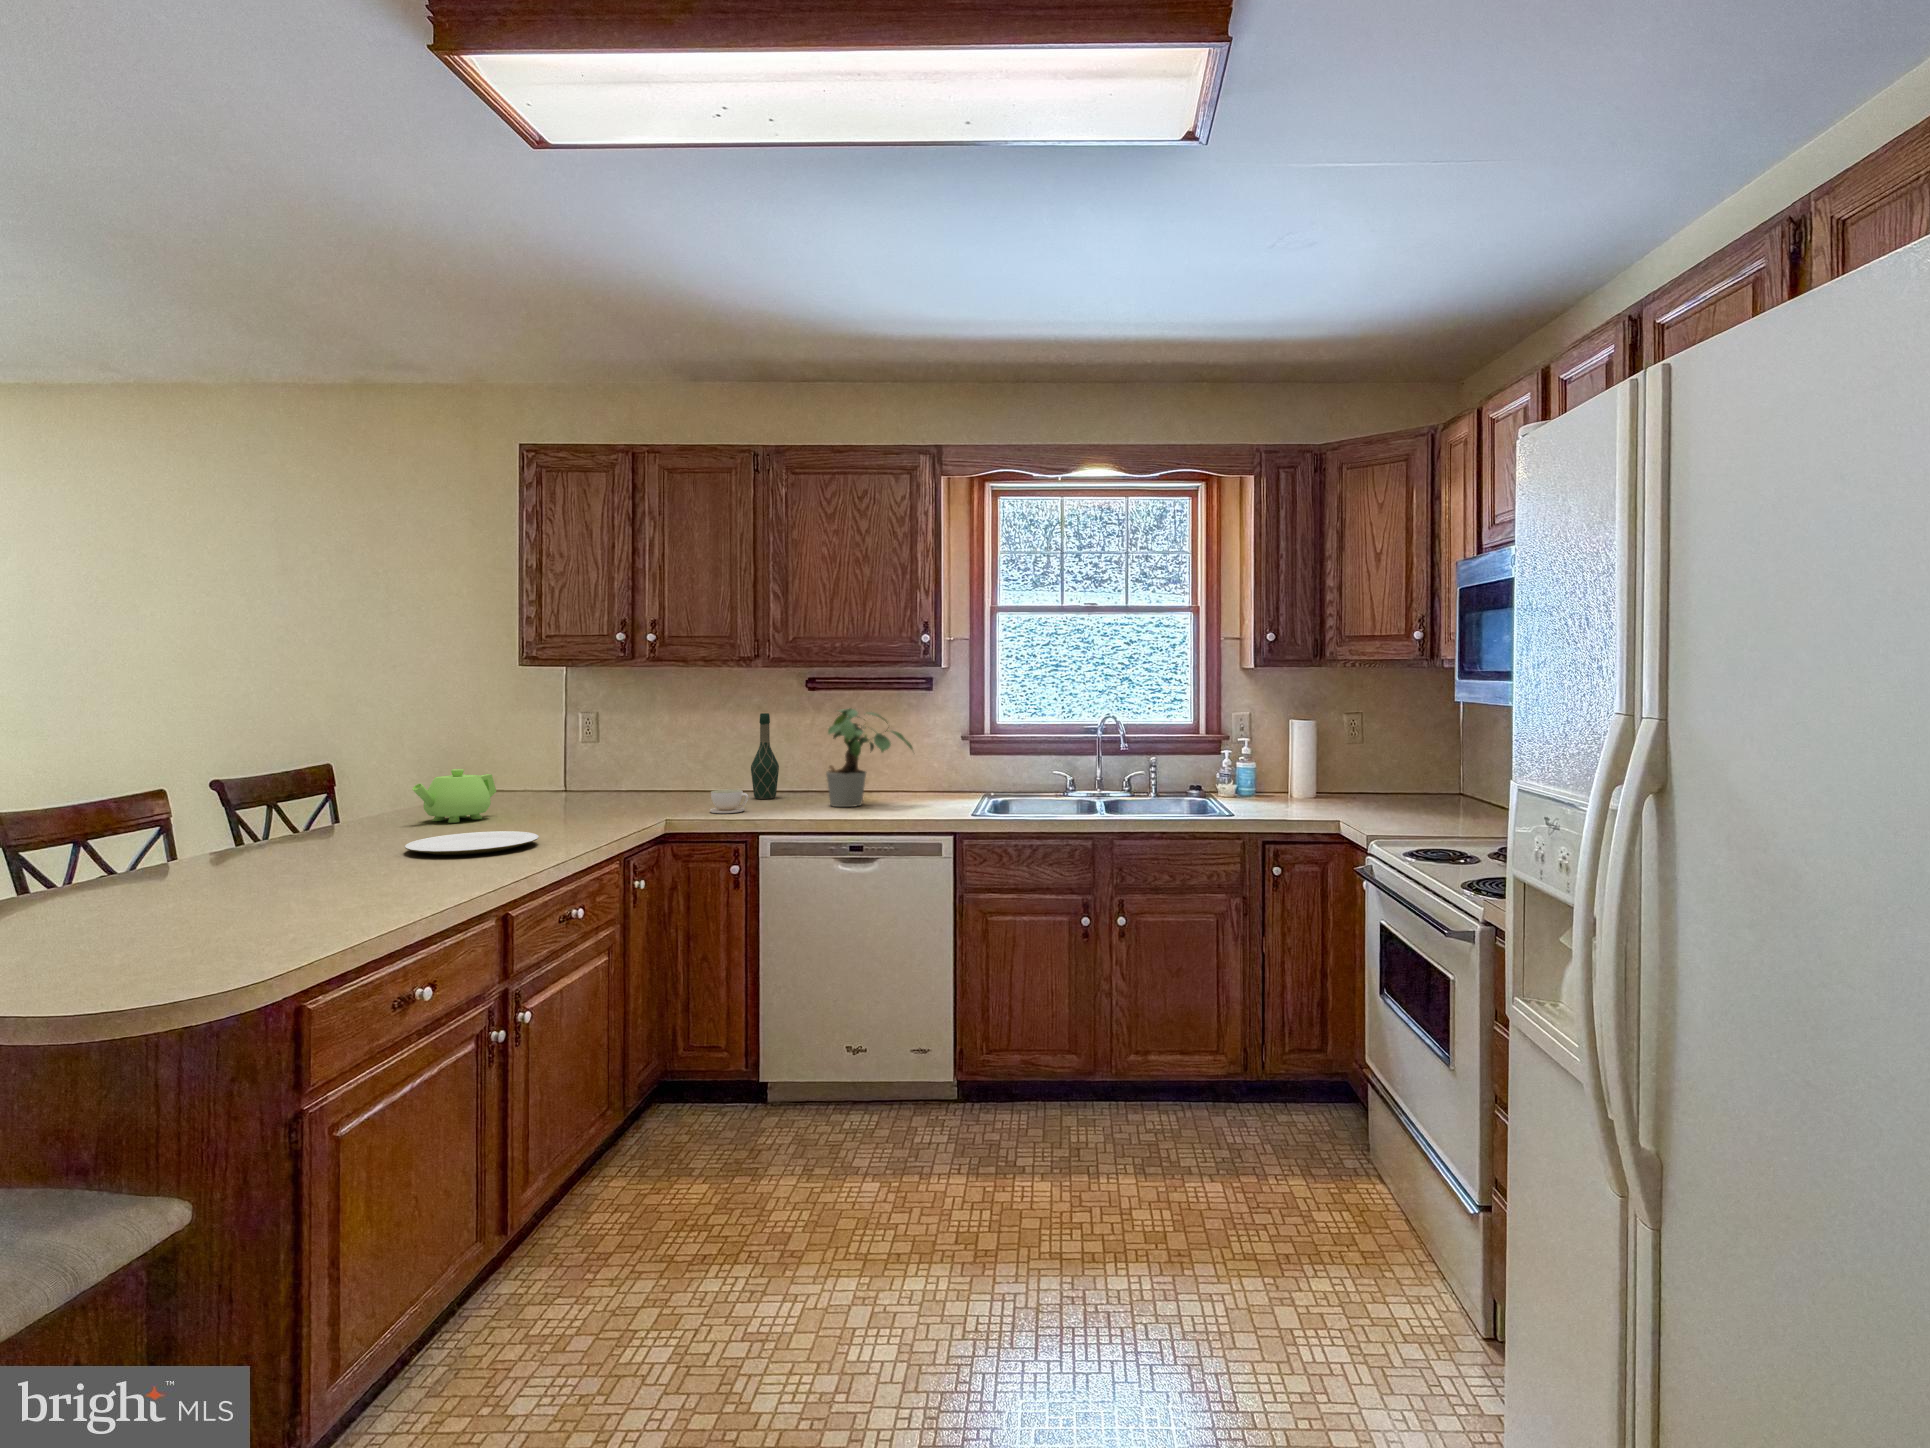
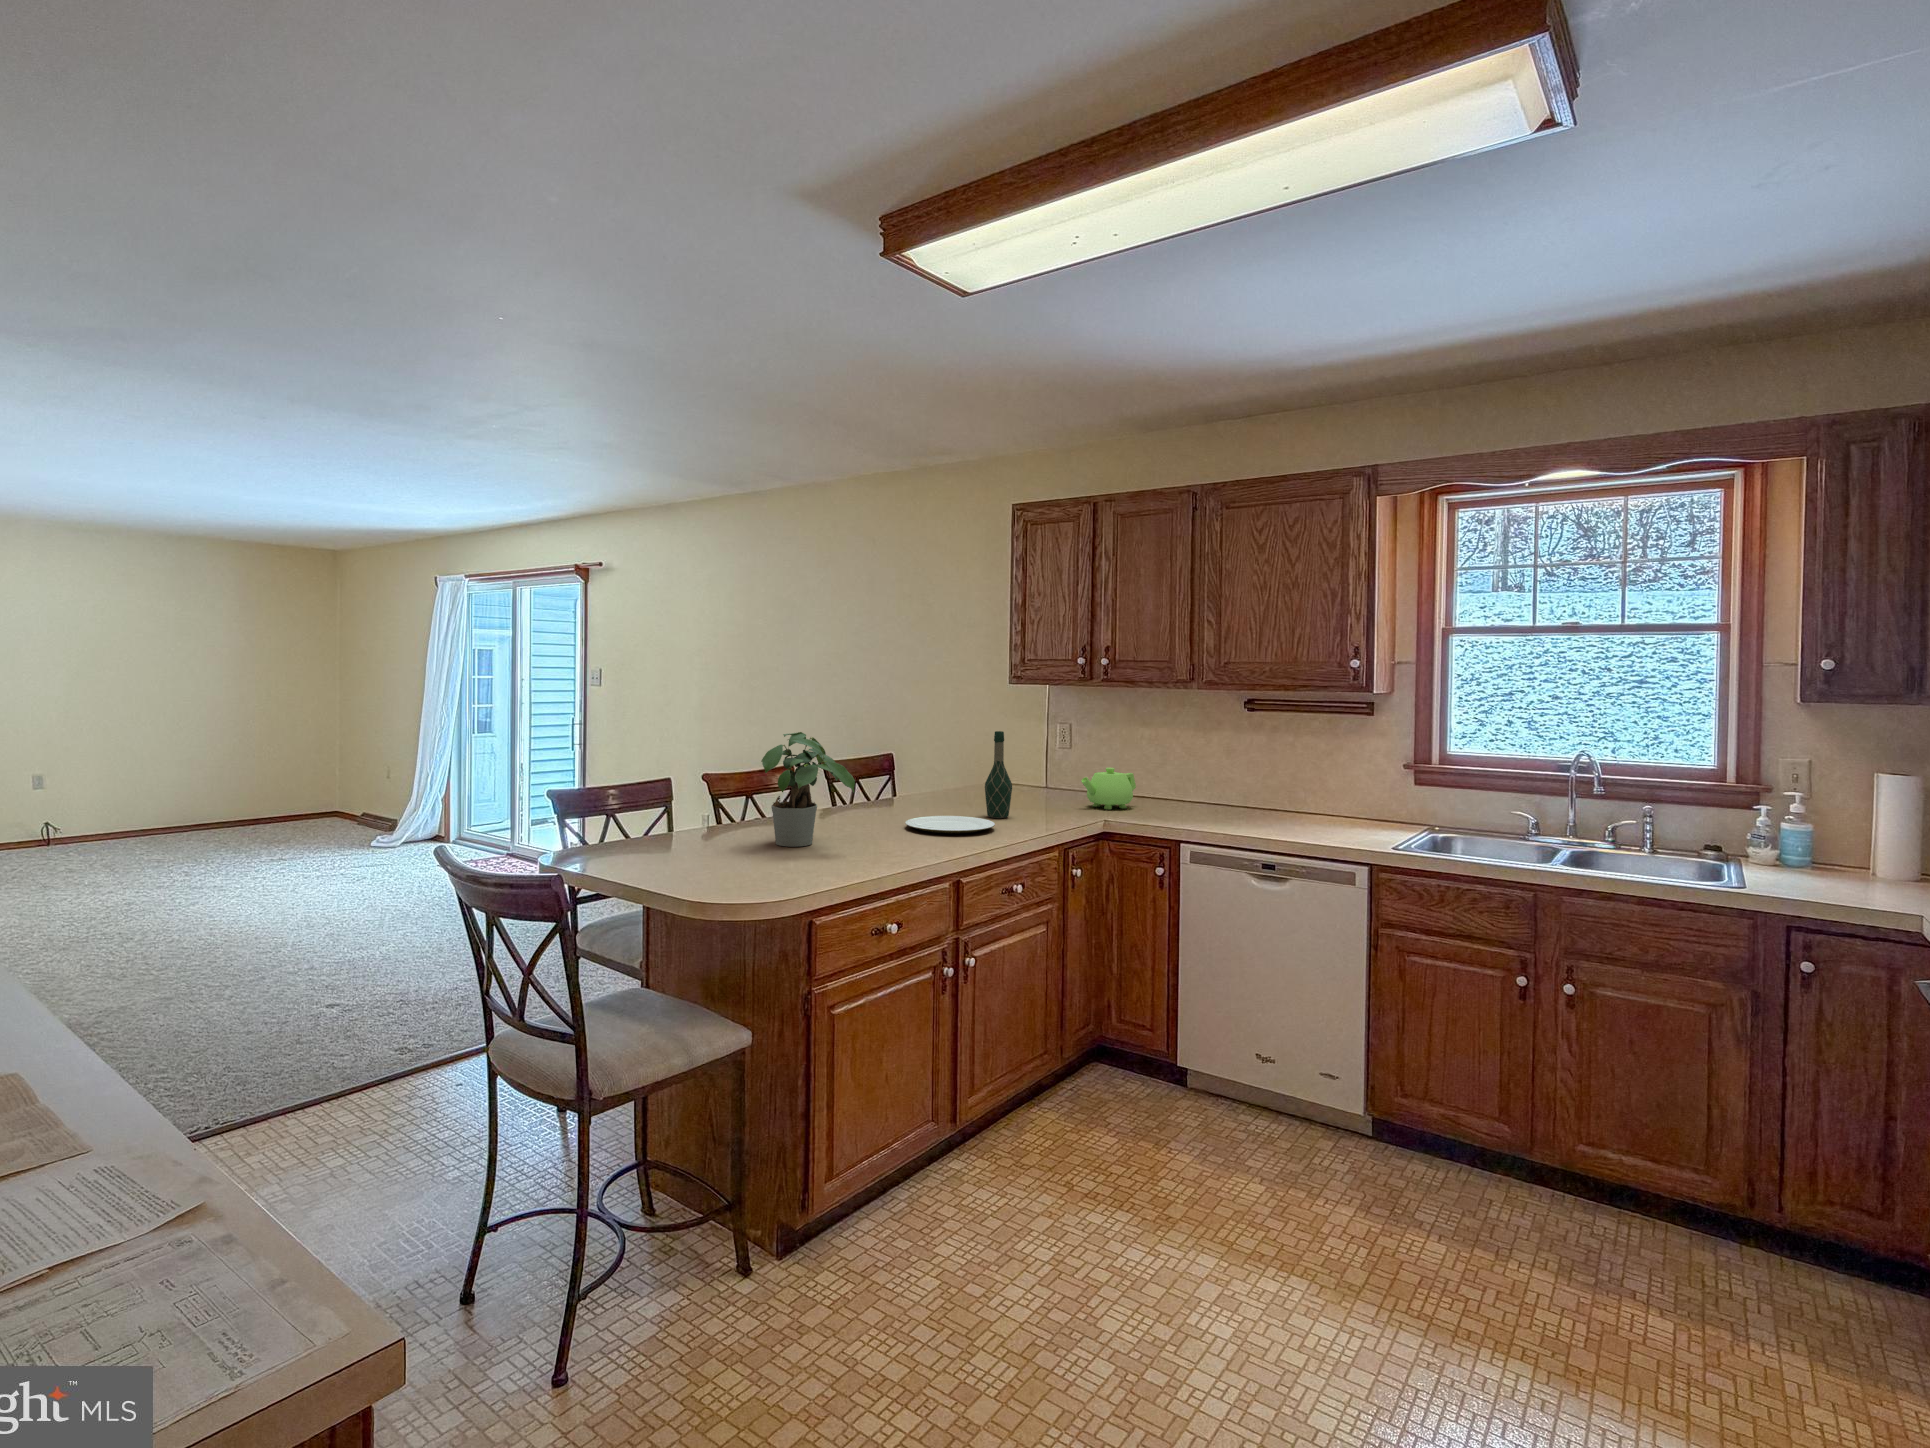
potted plant: present [826,708,913,807] -> present [761,732,855,847]
wine bottle: present [751,713,779,799] -> present [985,731,1012,818]
teapot: present [412,769,496,823] -> present [1081,768,1136,810]
coffee cup: present [710,789,749,813] -> none [1143,798,1177,820]

